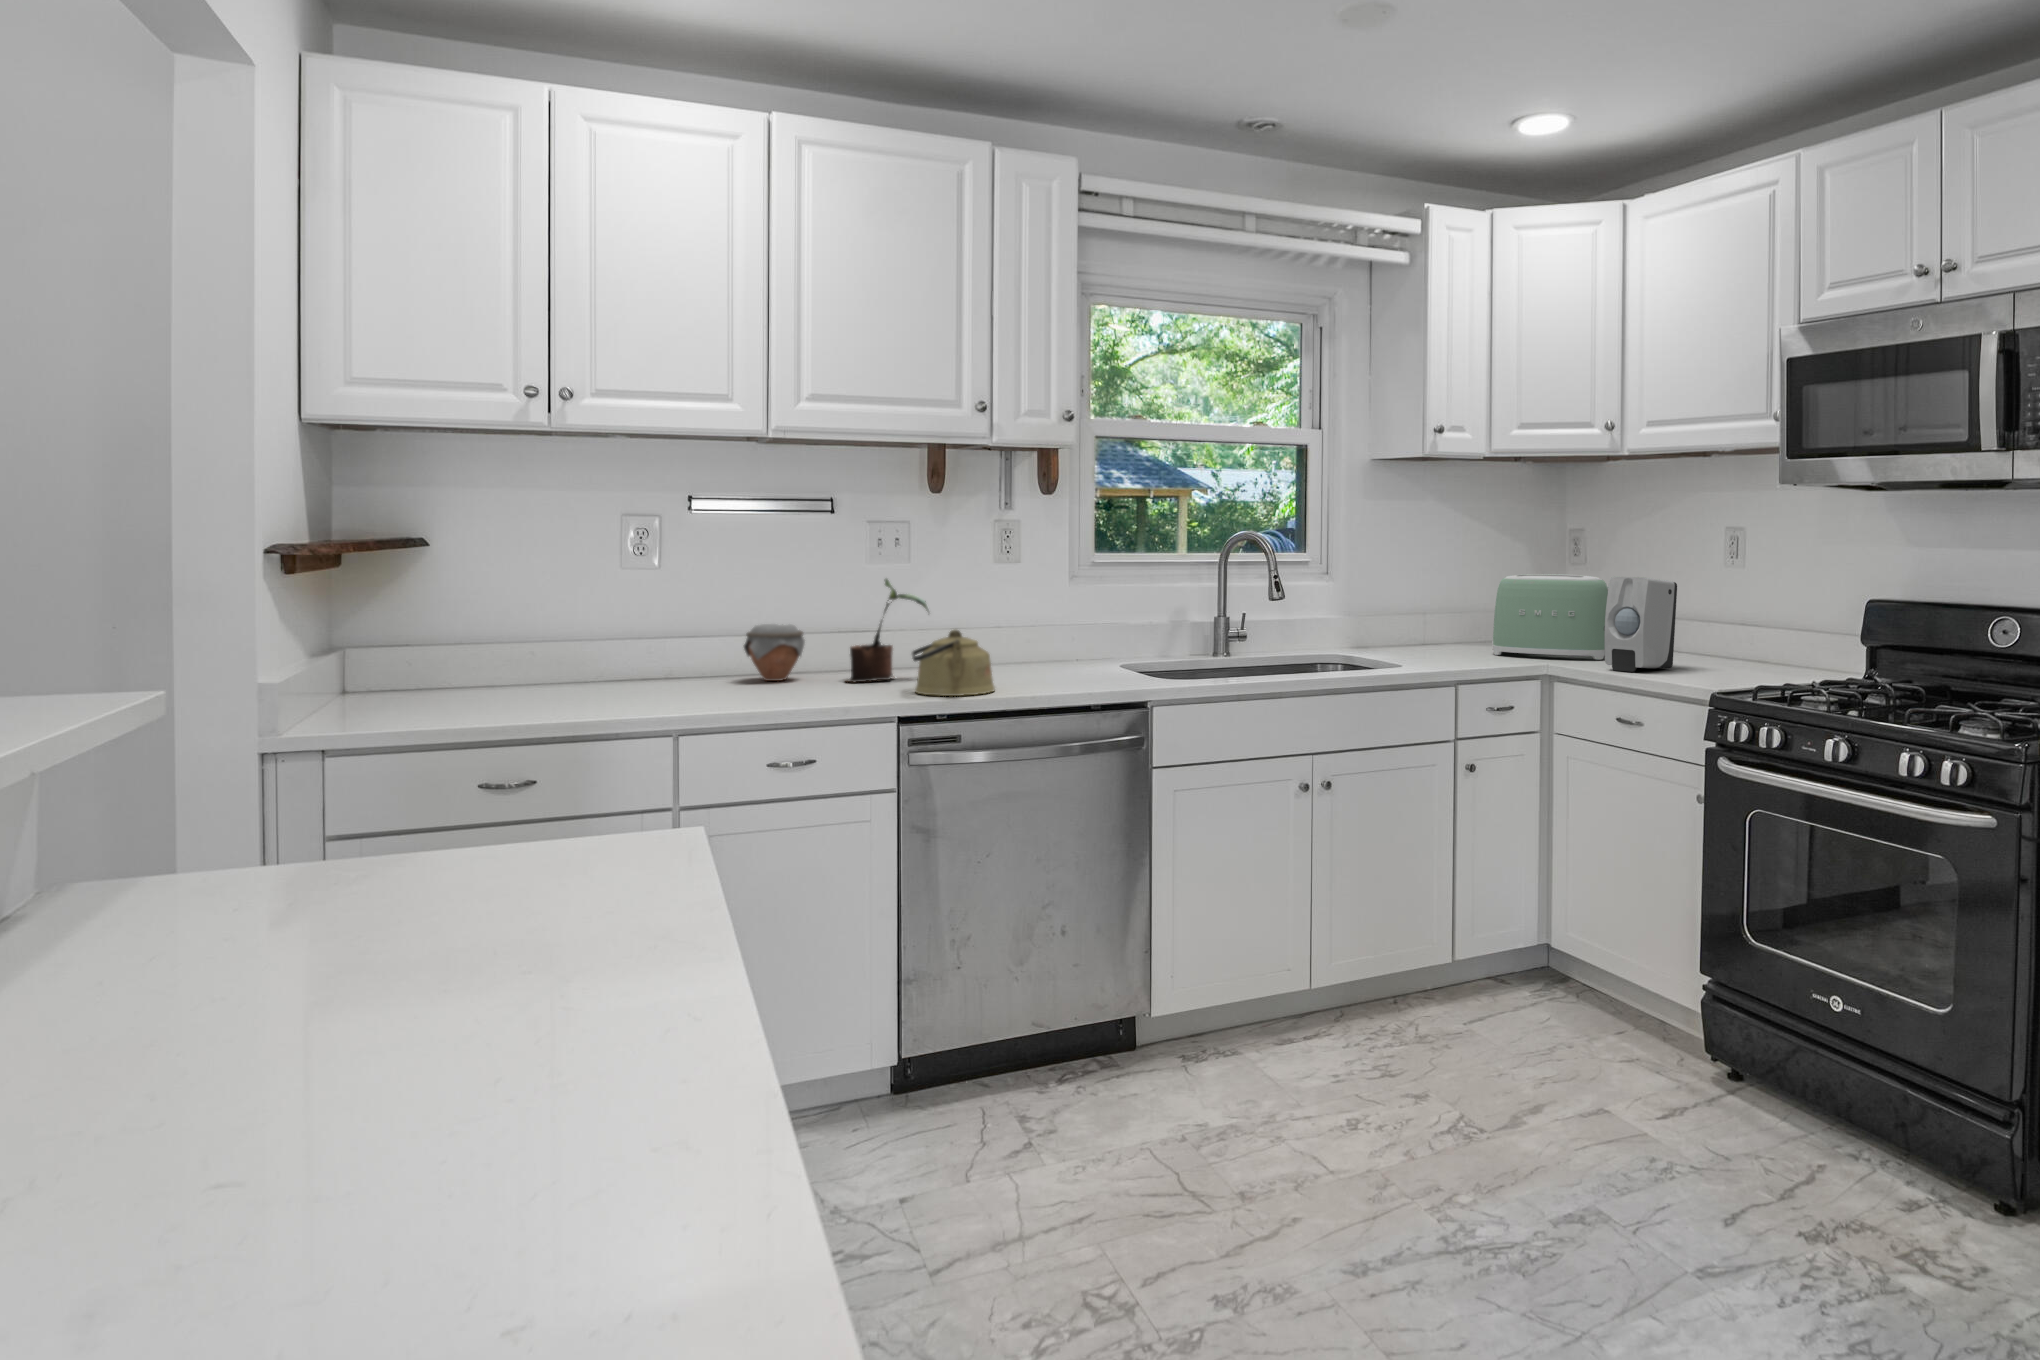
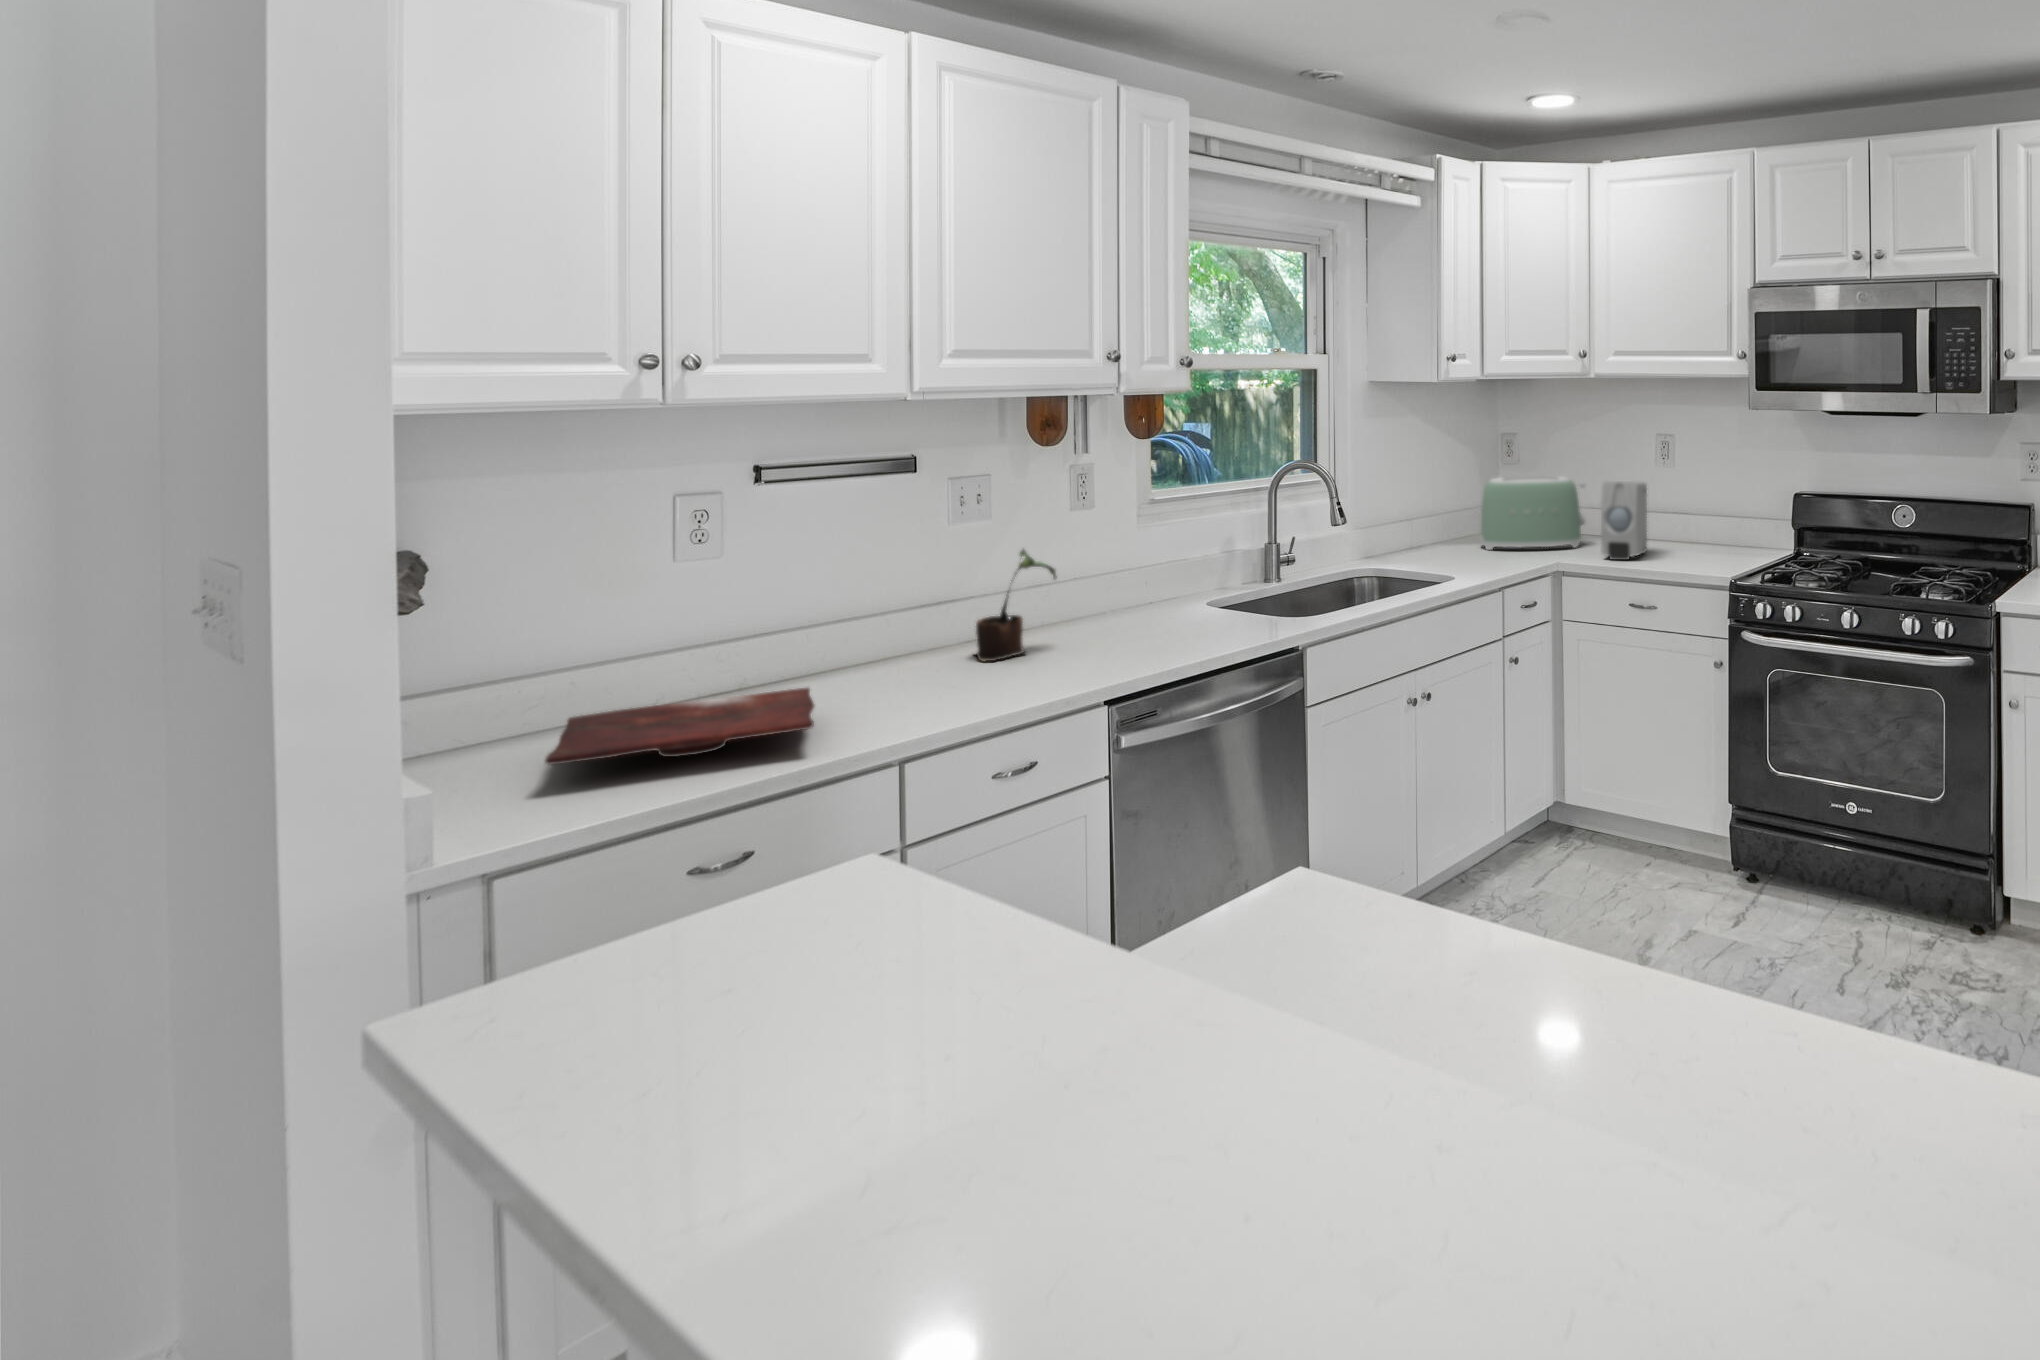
jar: present [744,624,805,681] -> none [860,606,926,672]
kettle: present [912,630,995,696] -> none [1075,597,1169,668]
cutting board: none [386,671,647,706] -> present [545,688,815,764]

